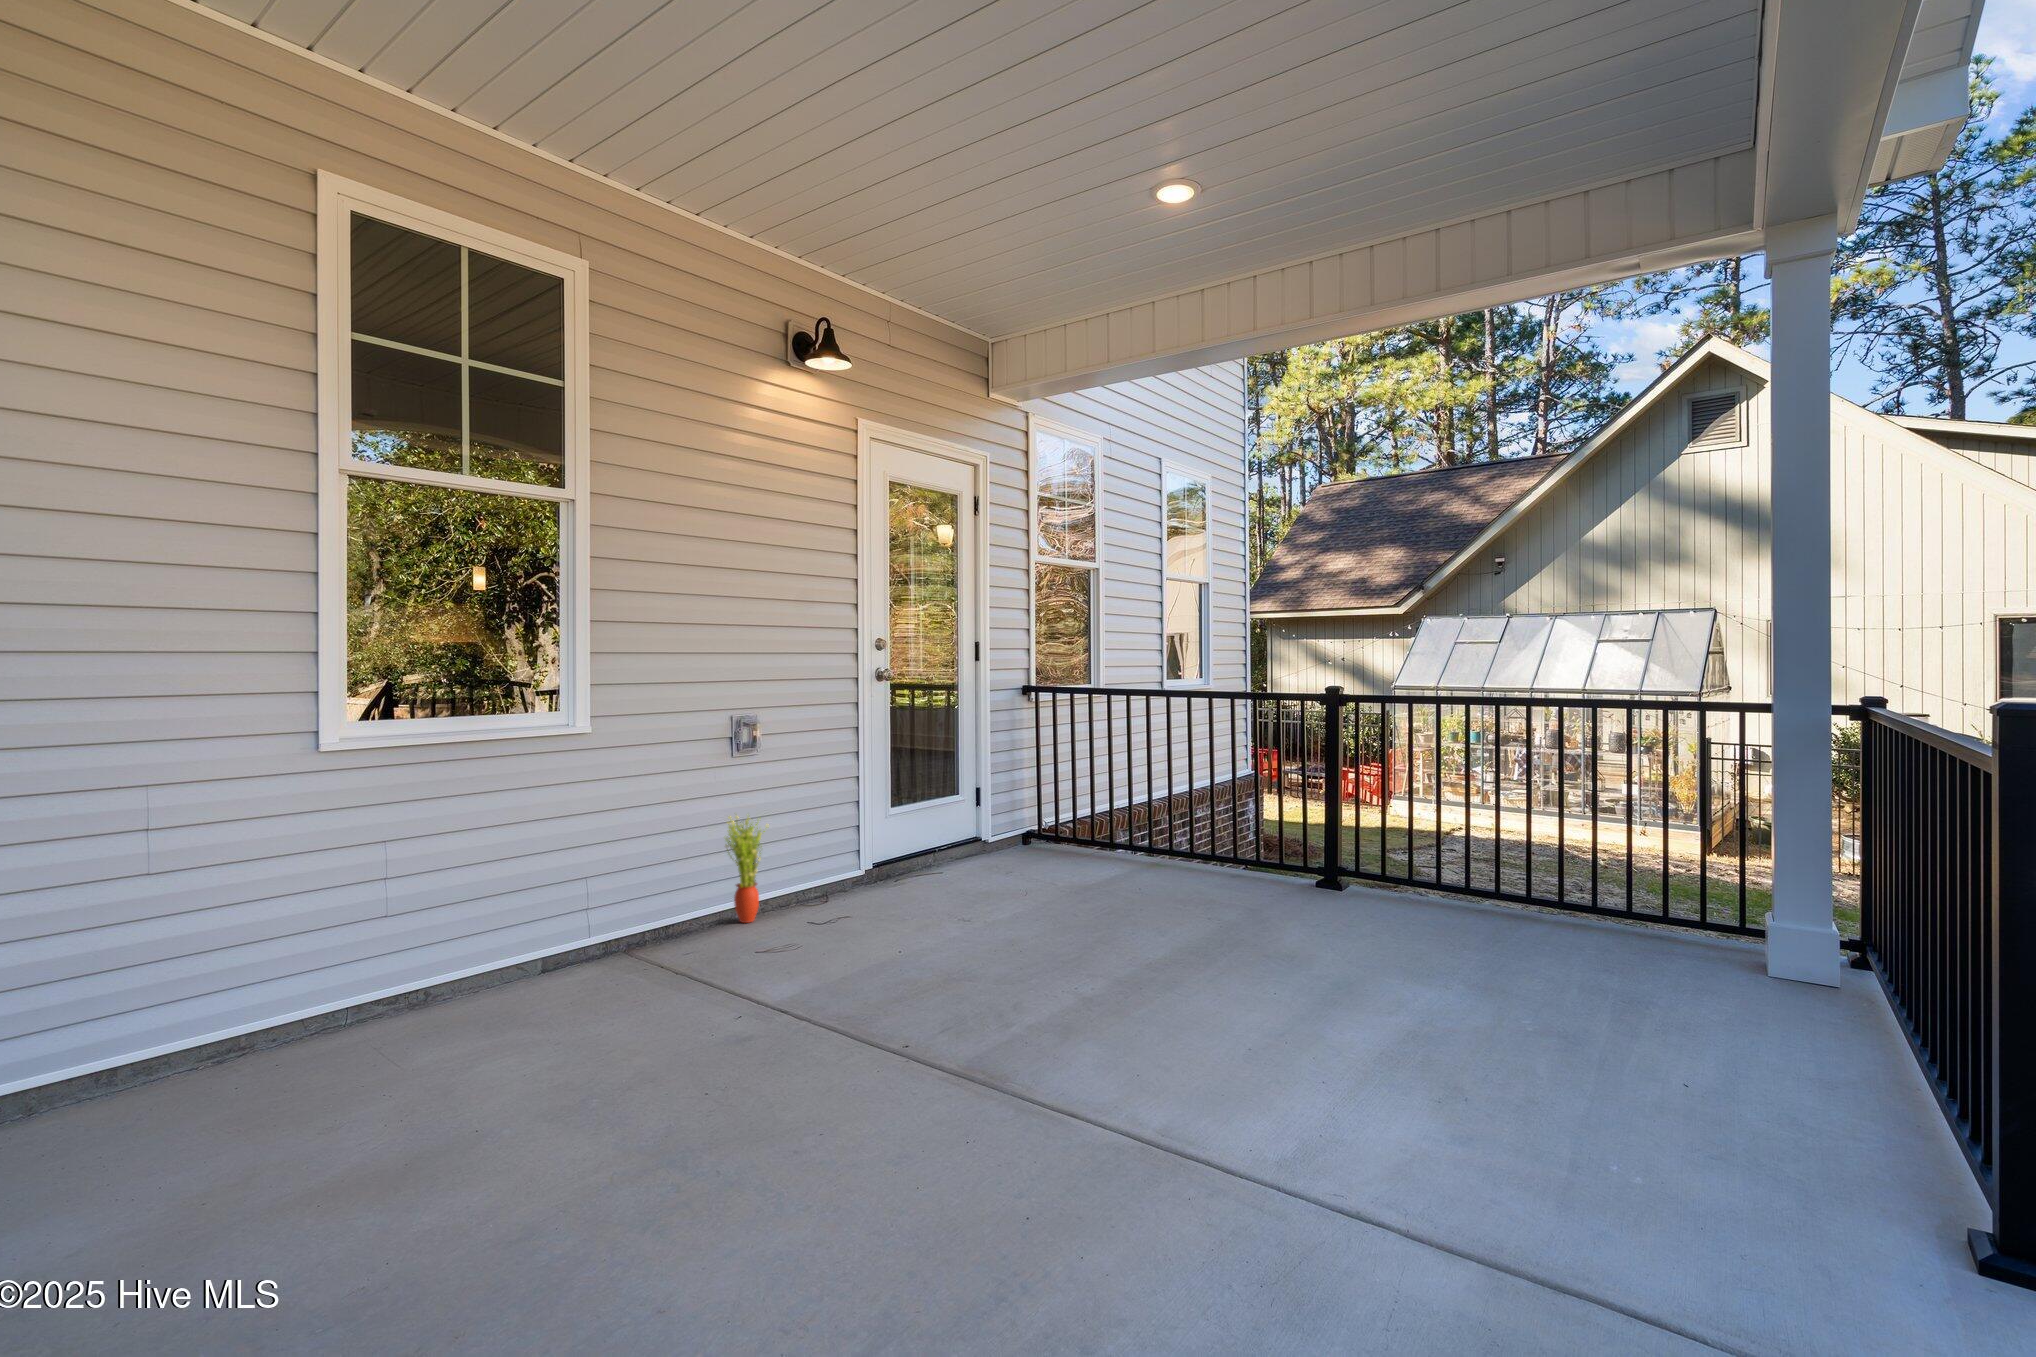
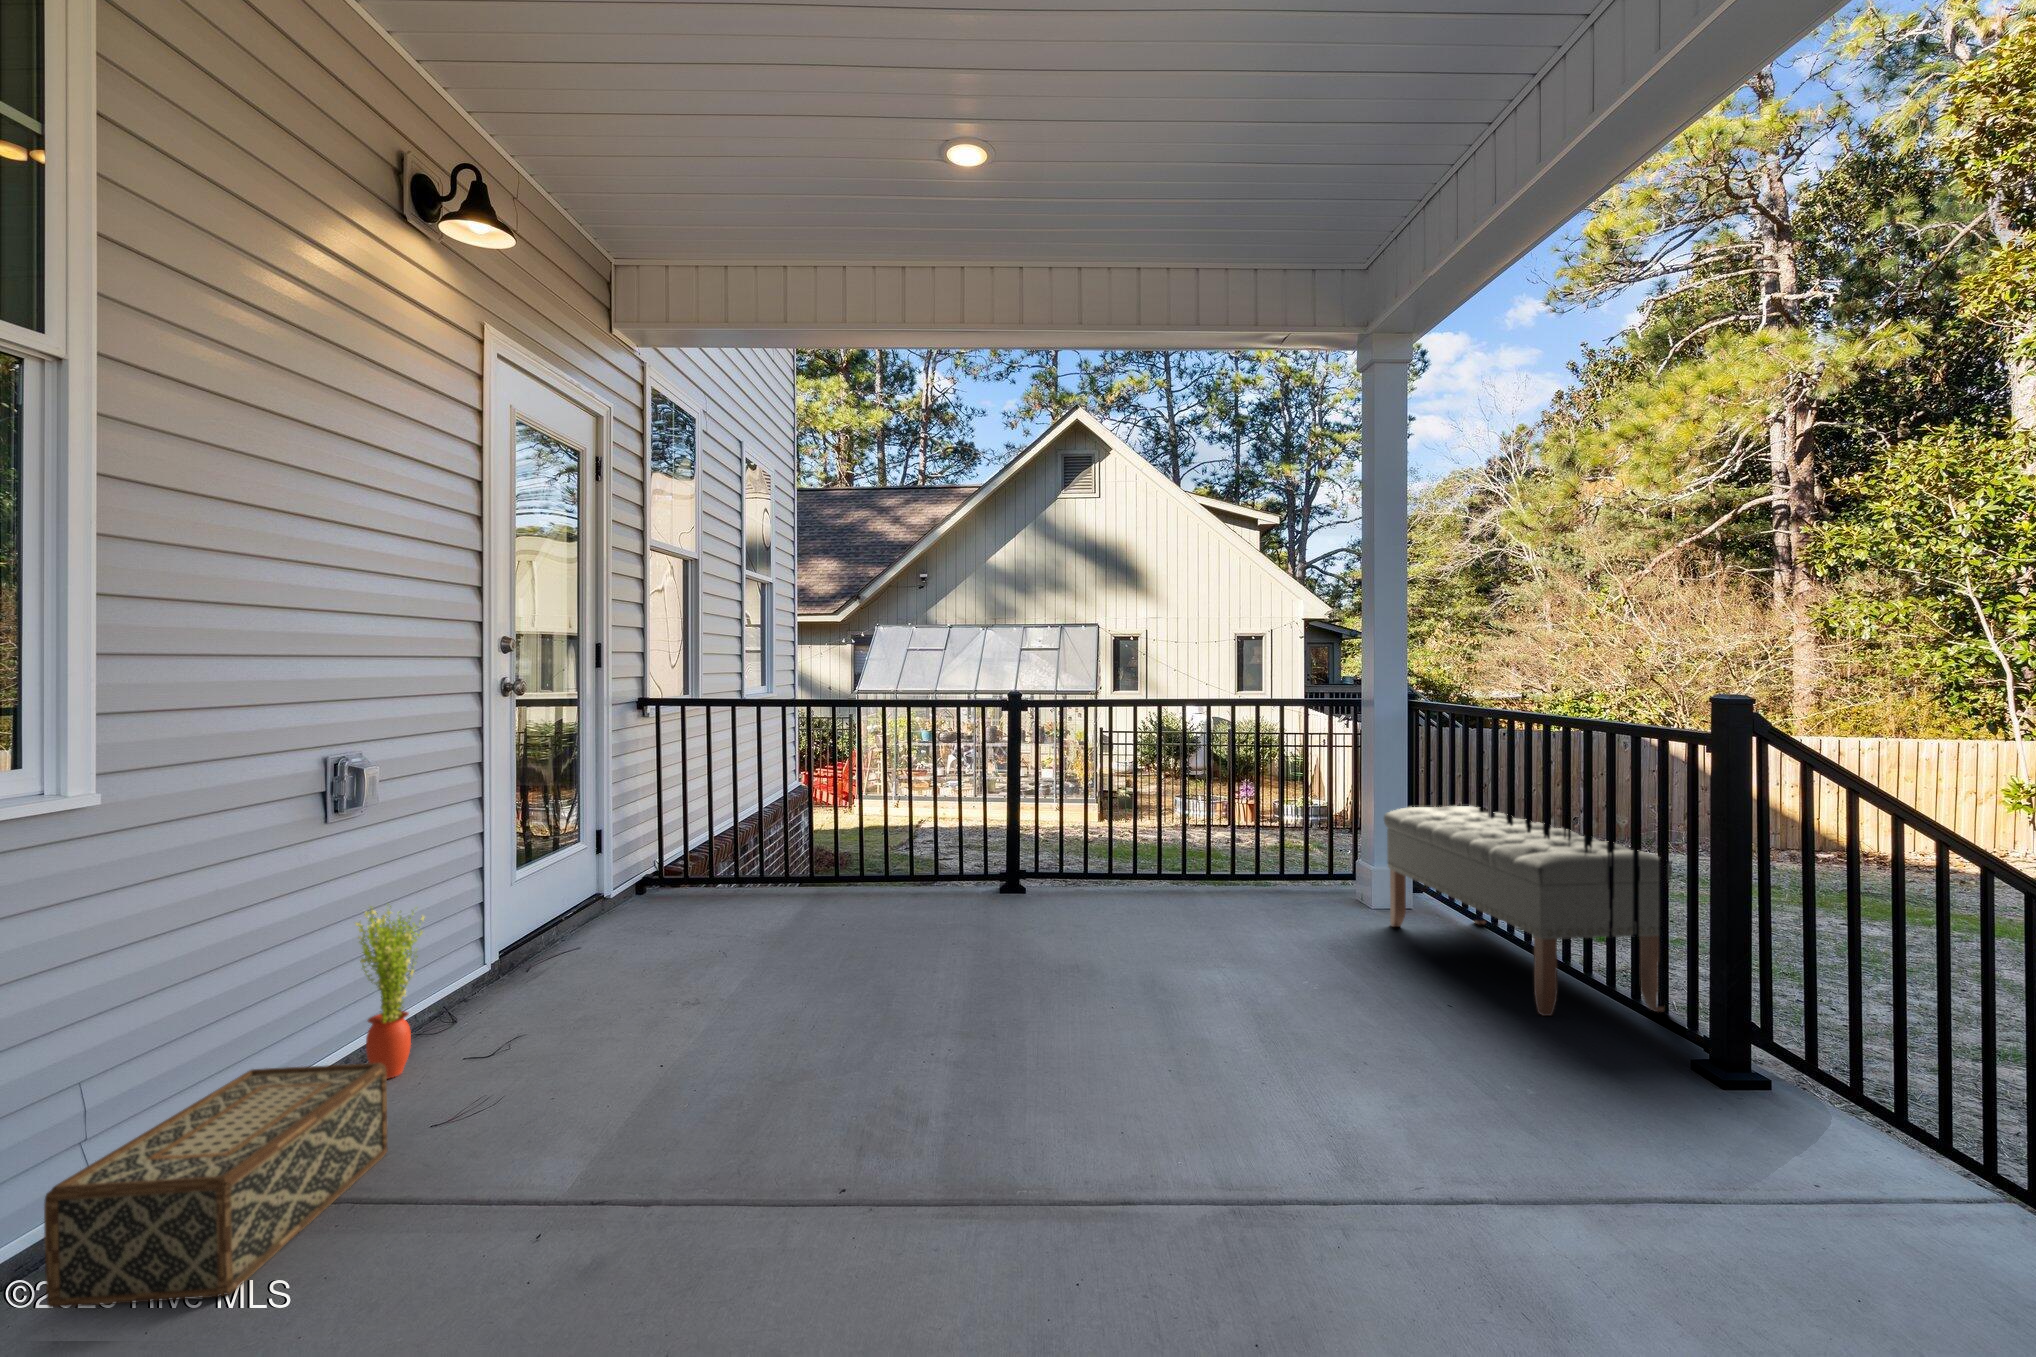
bench: none [1697,855,1959,1198] -> present [1384,806,1673,1016]
woven basket: none [511,894,690,999] -> present [44,1063,388,1308]

